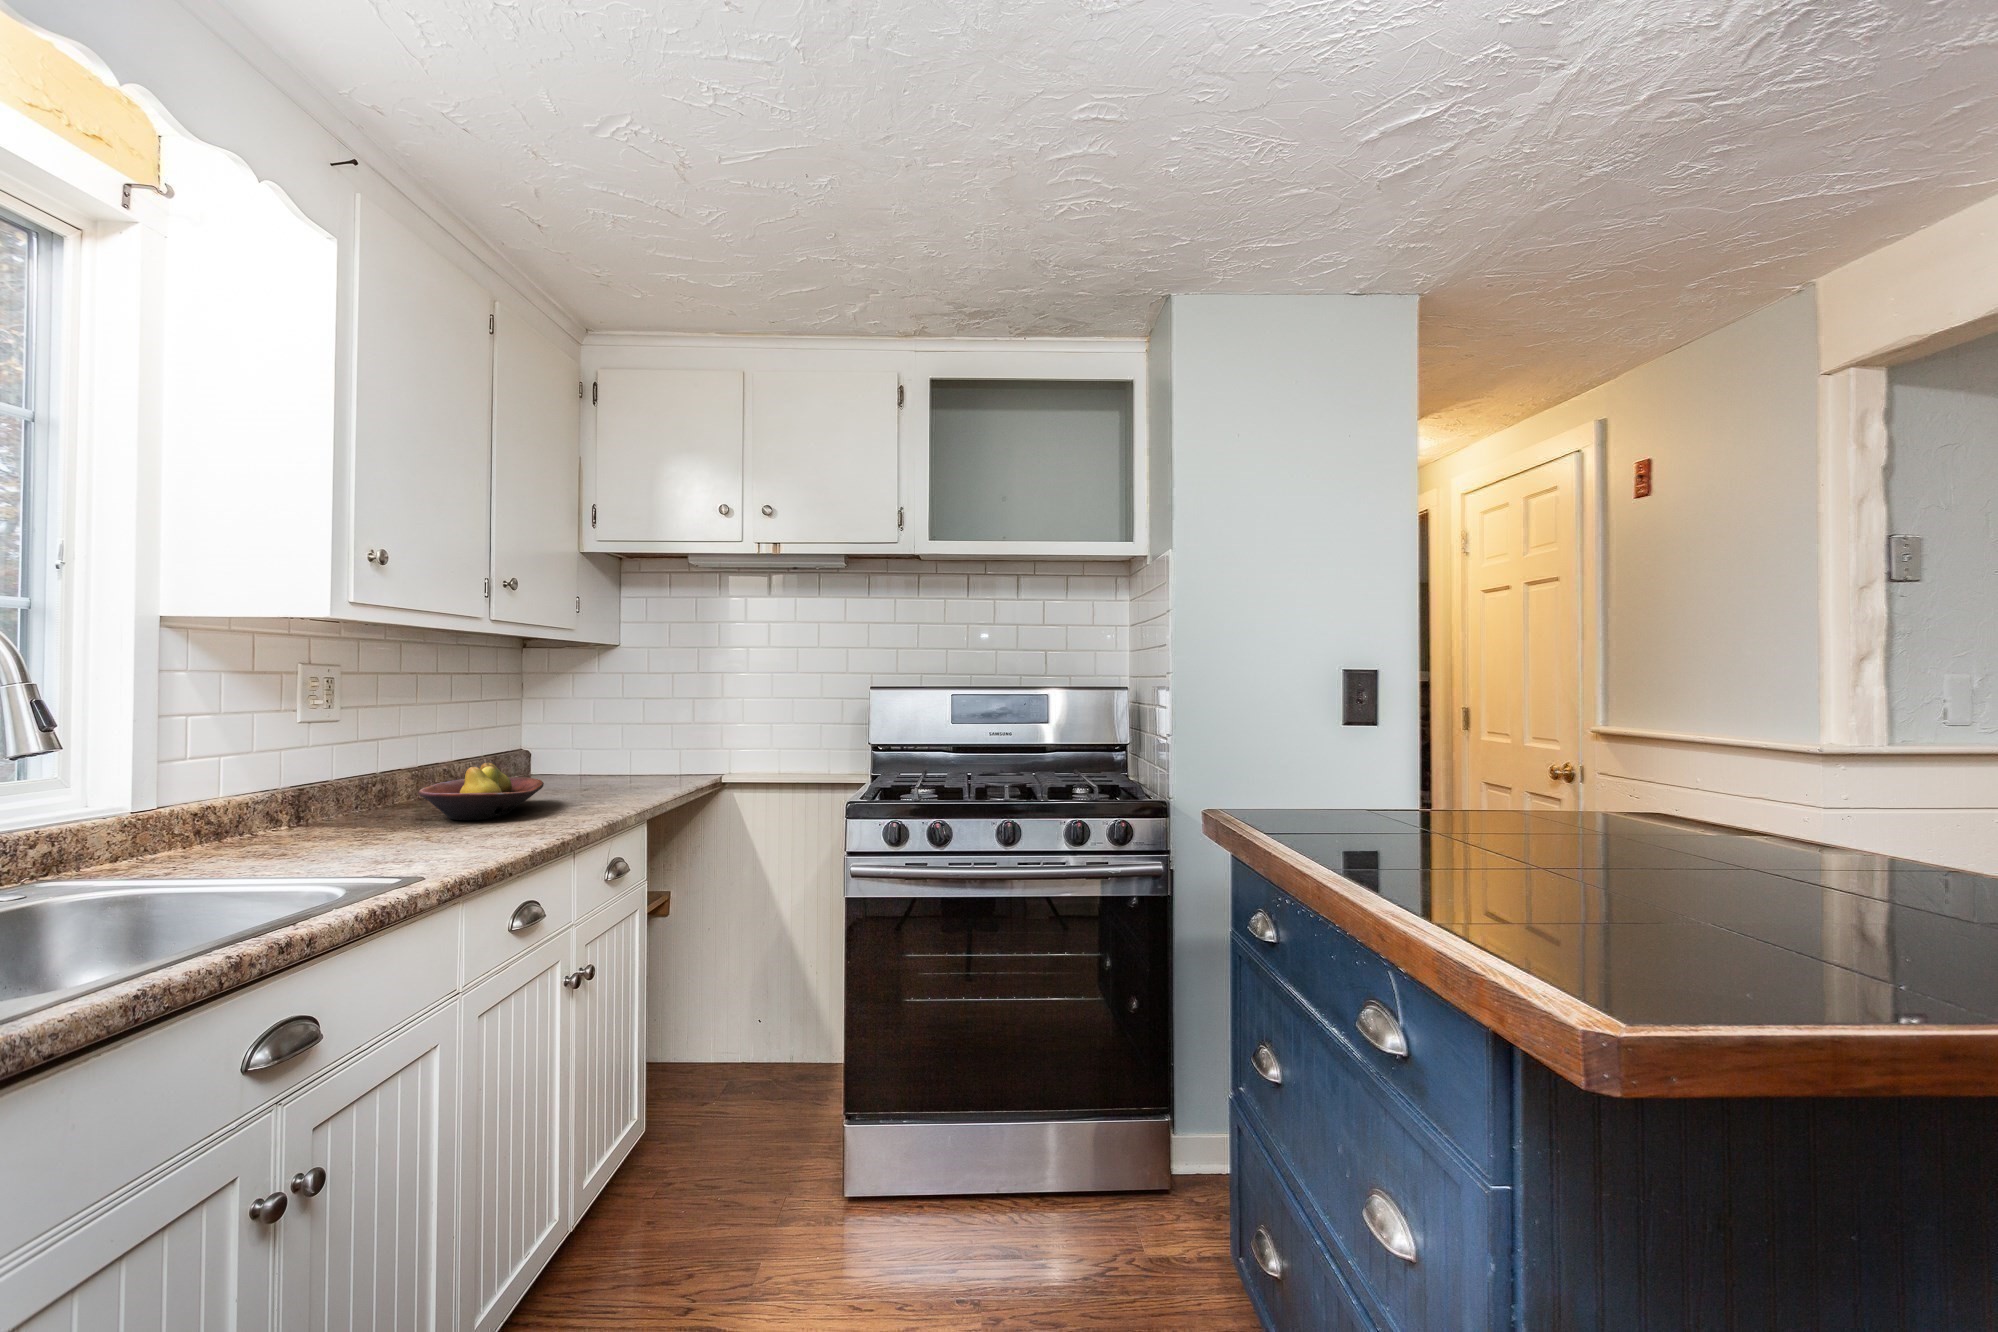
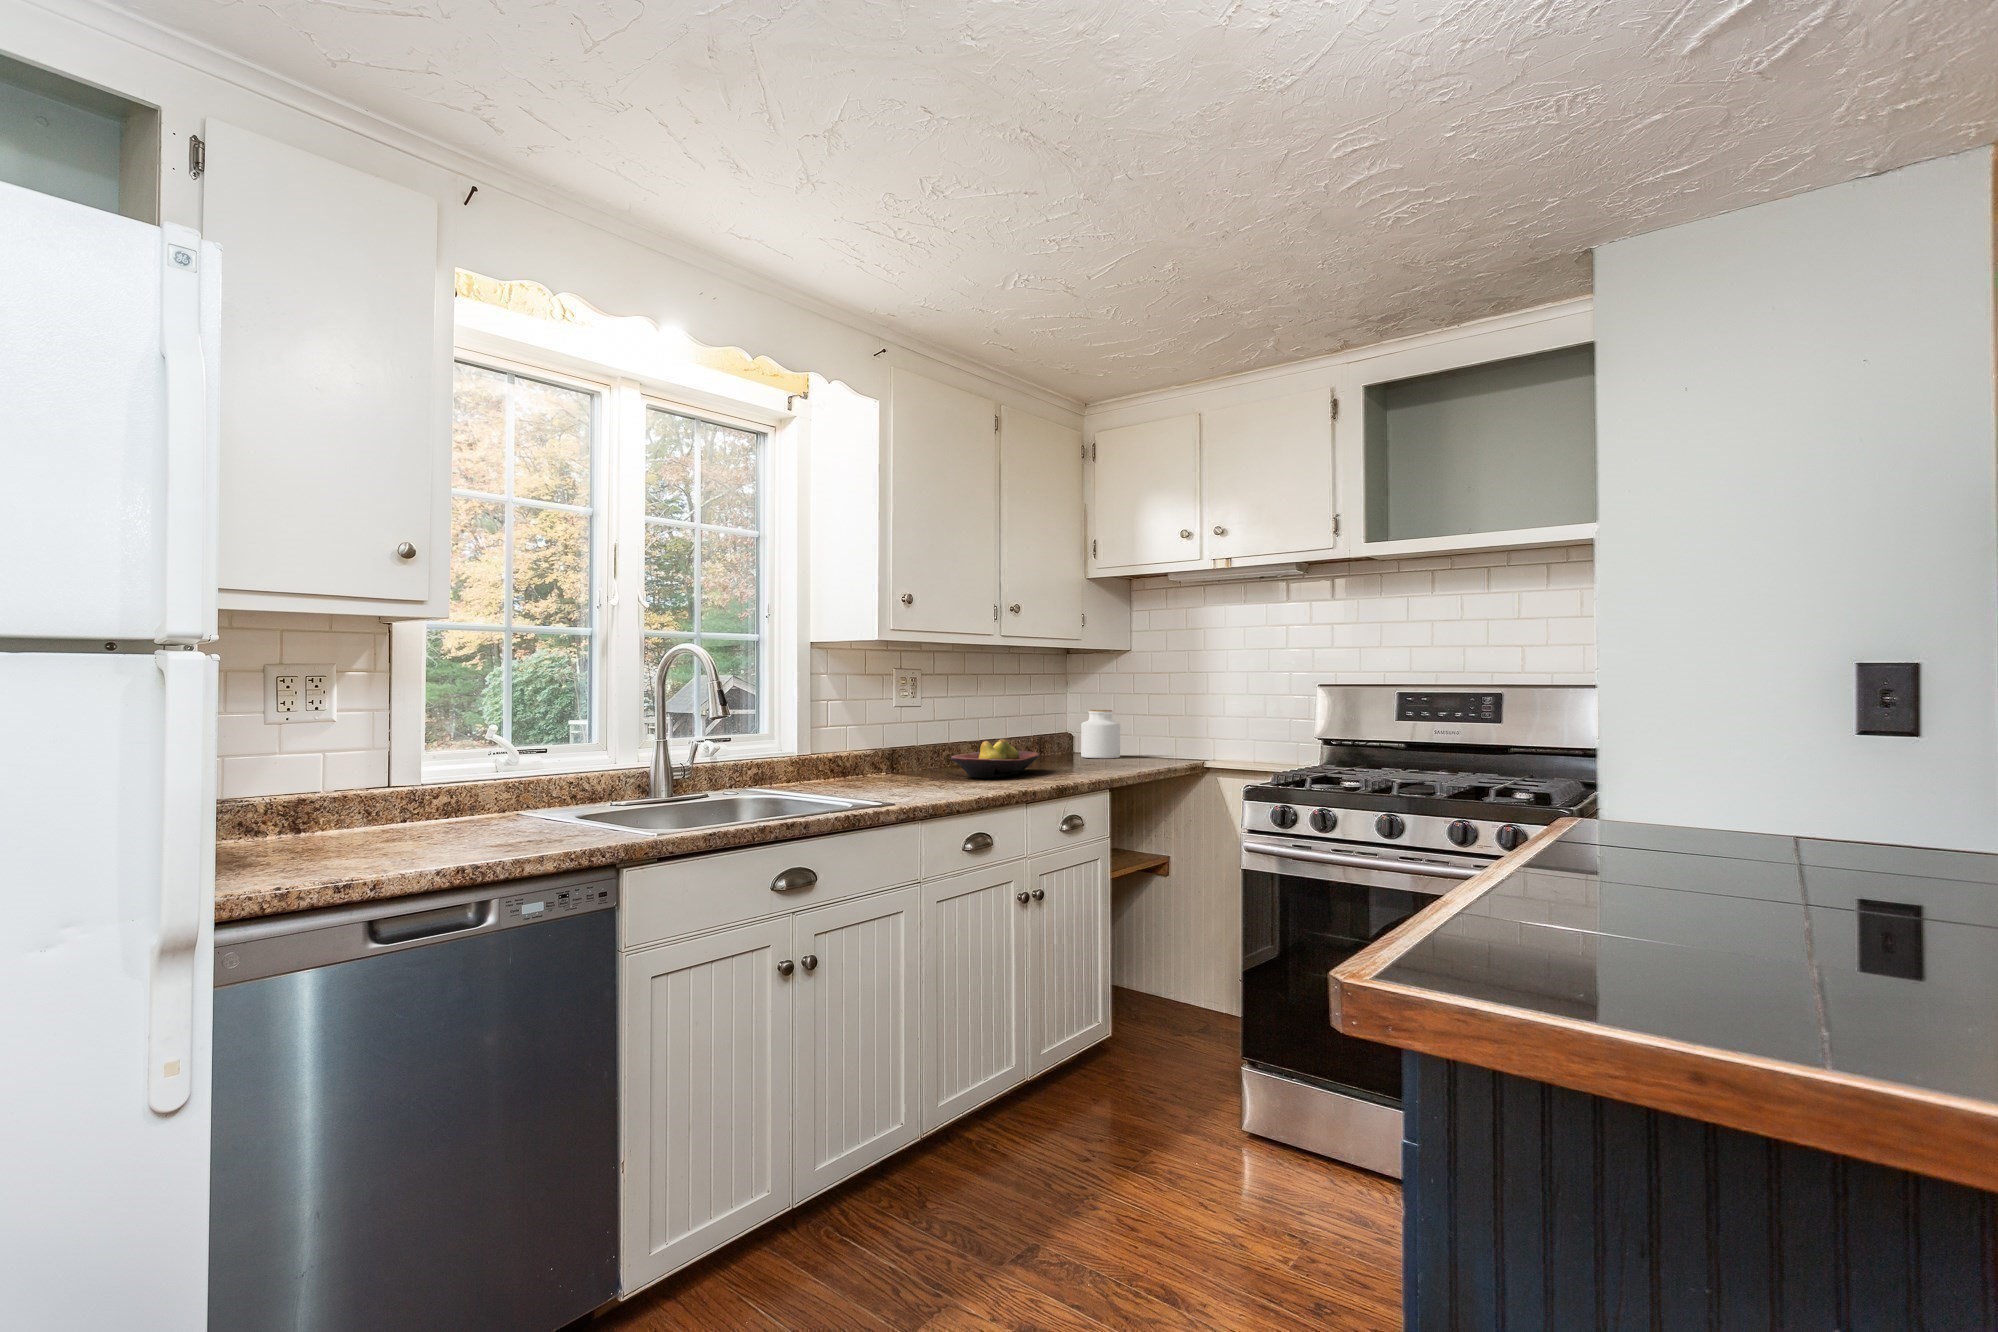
jar: none [551,718,605,779] -> present [1081,710,1120,758]

